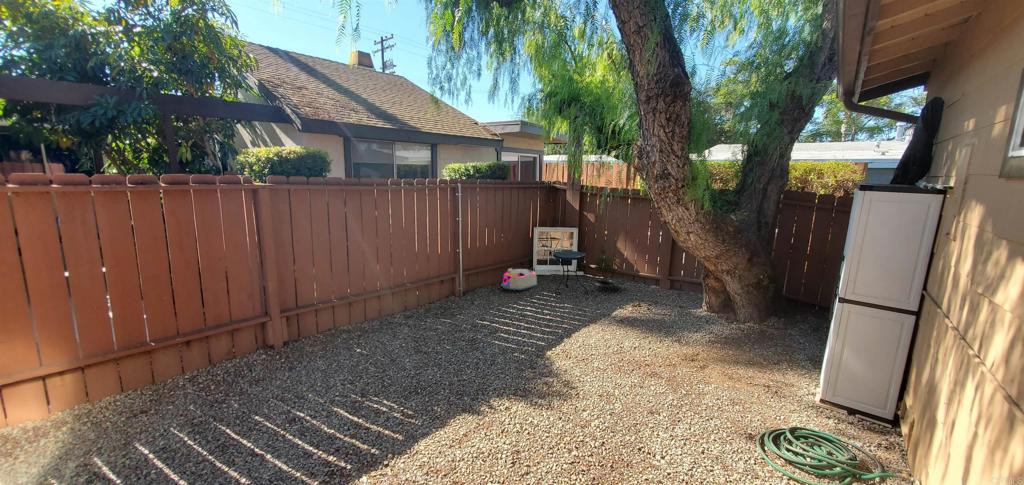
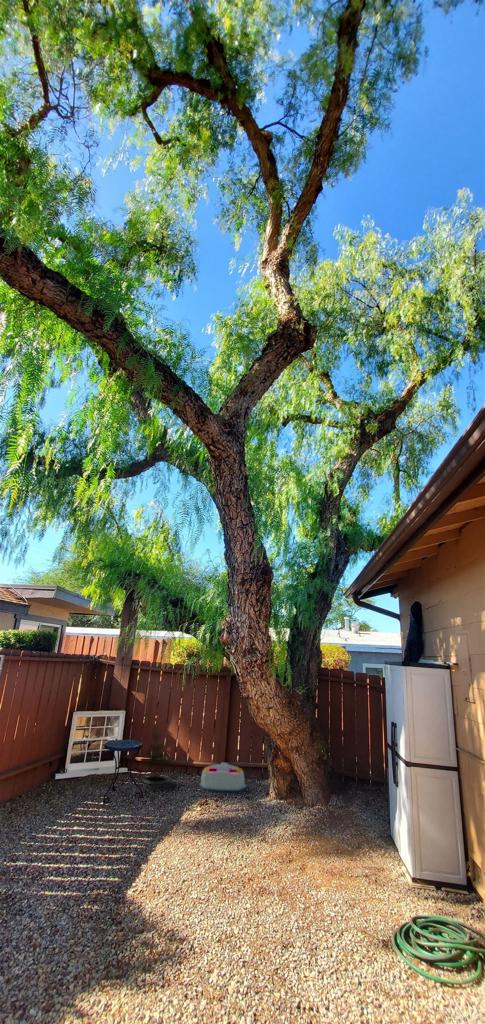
storage bin: present [501,269,537,290] -> present [199,763,247,791]

